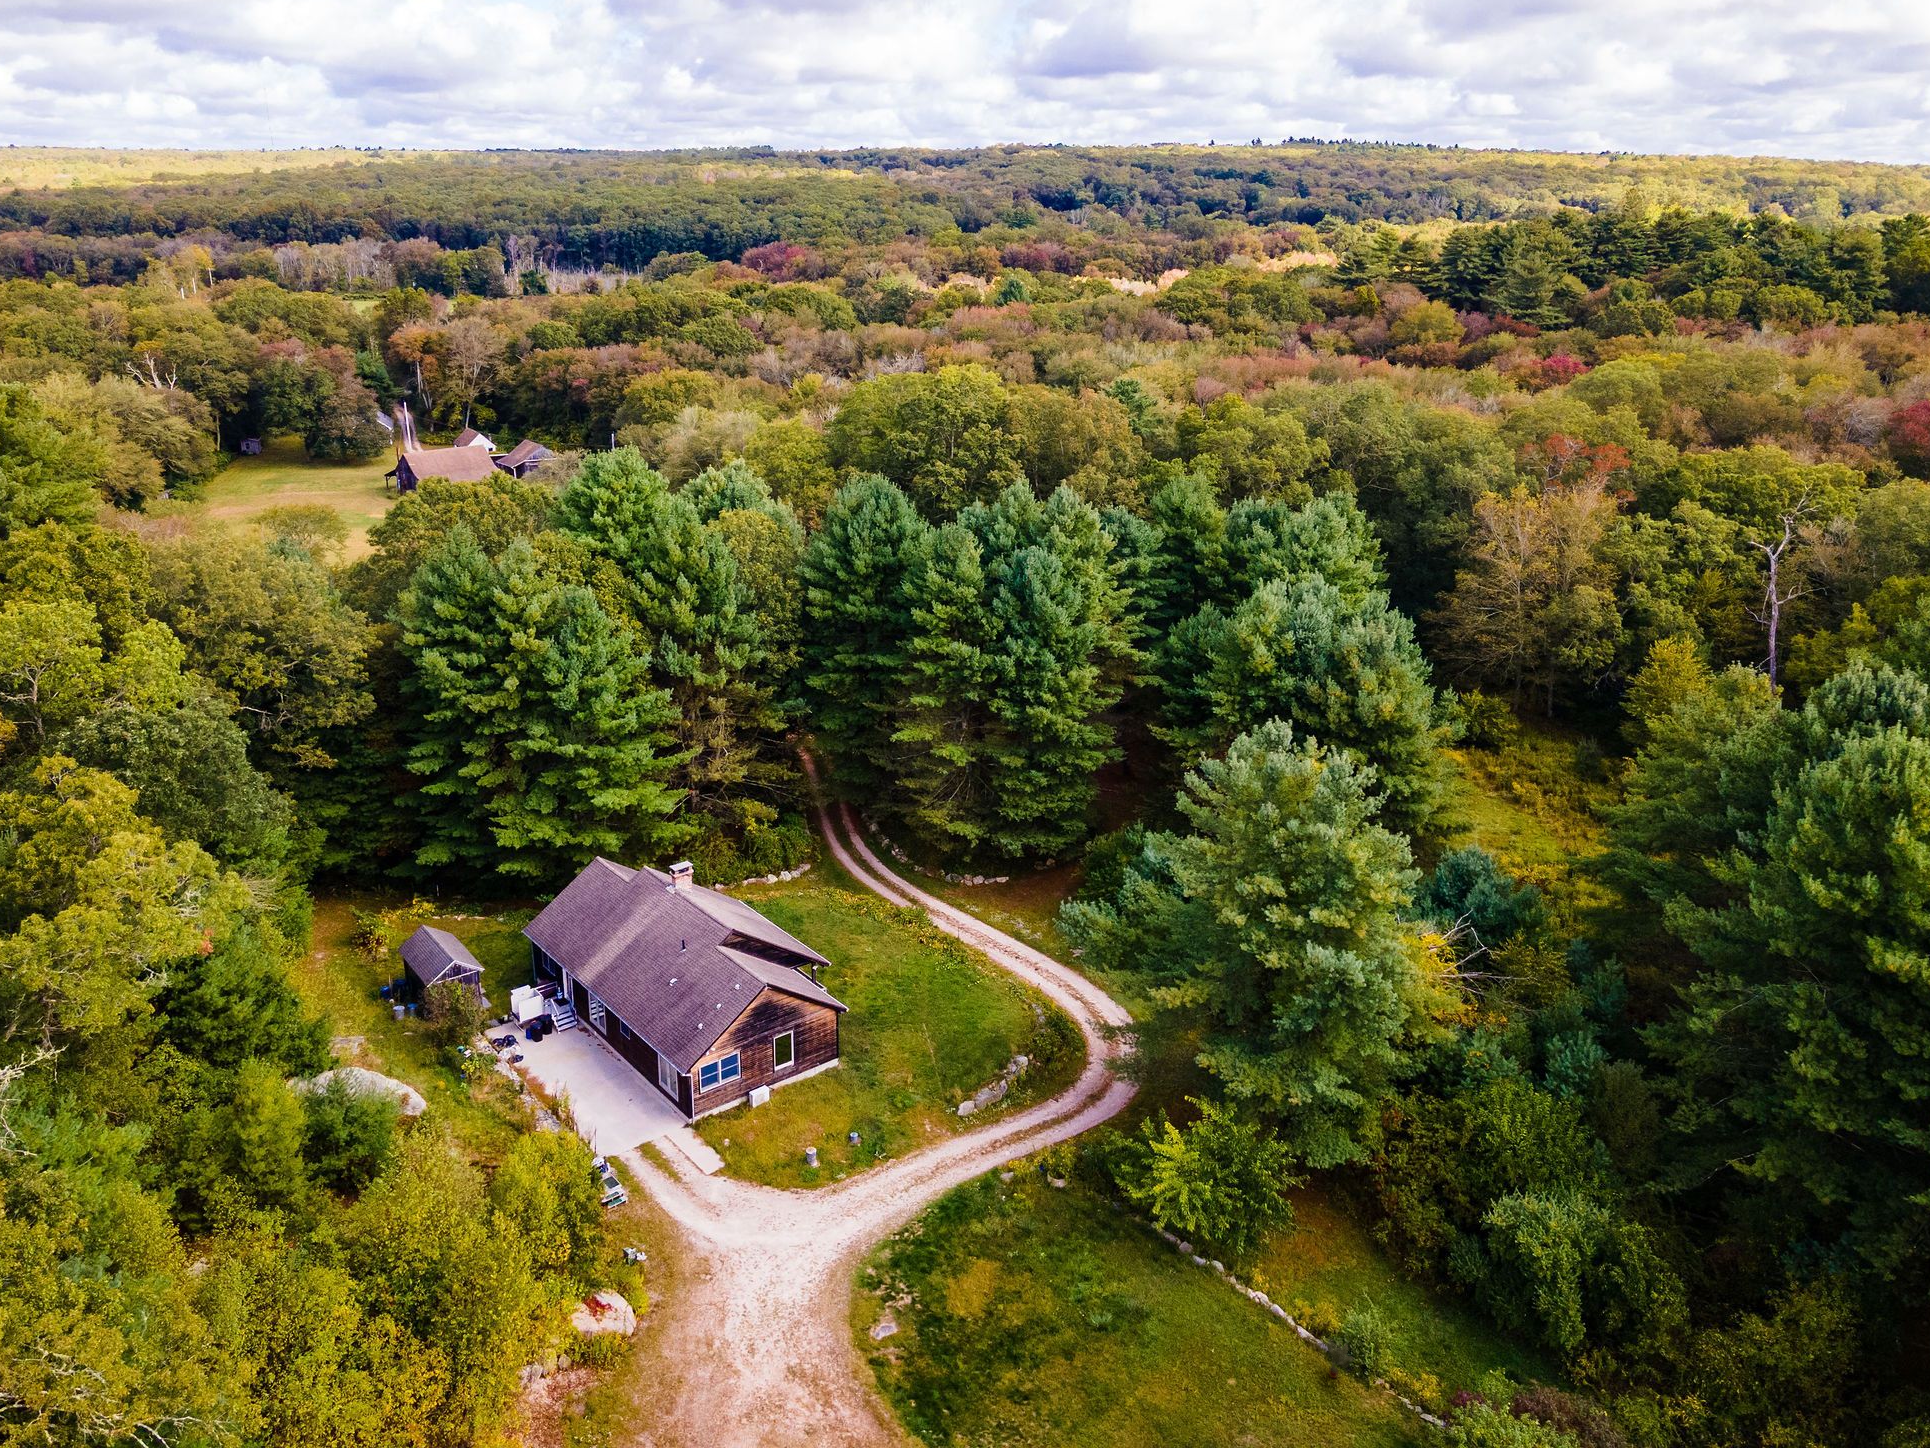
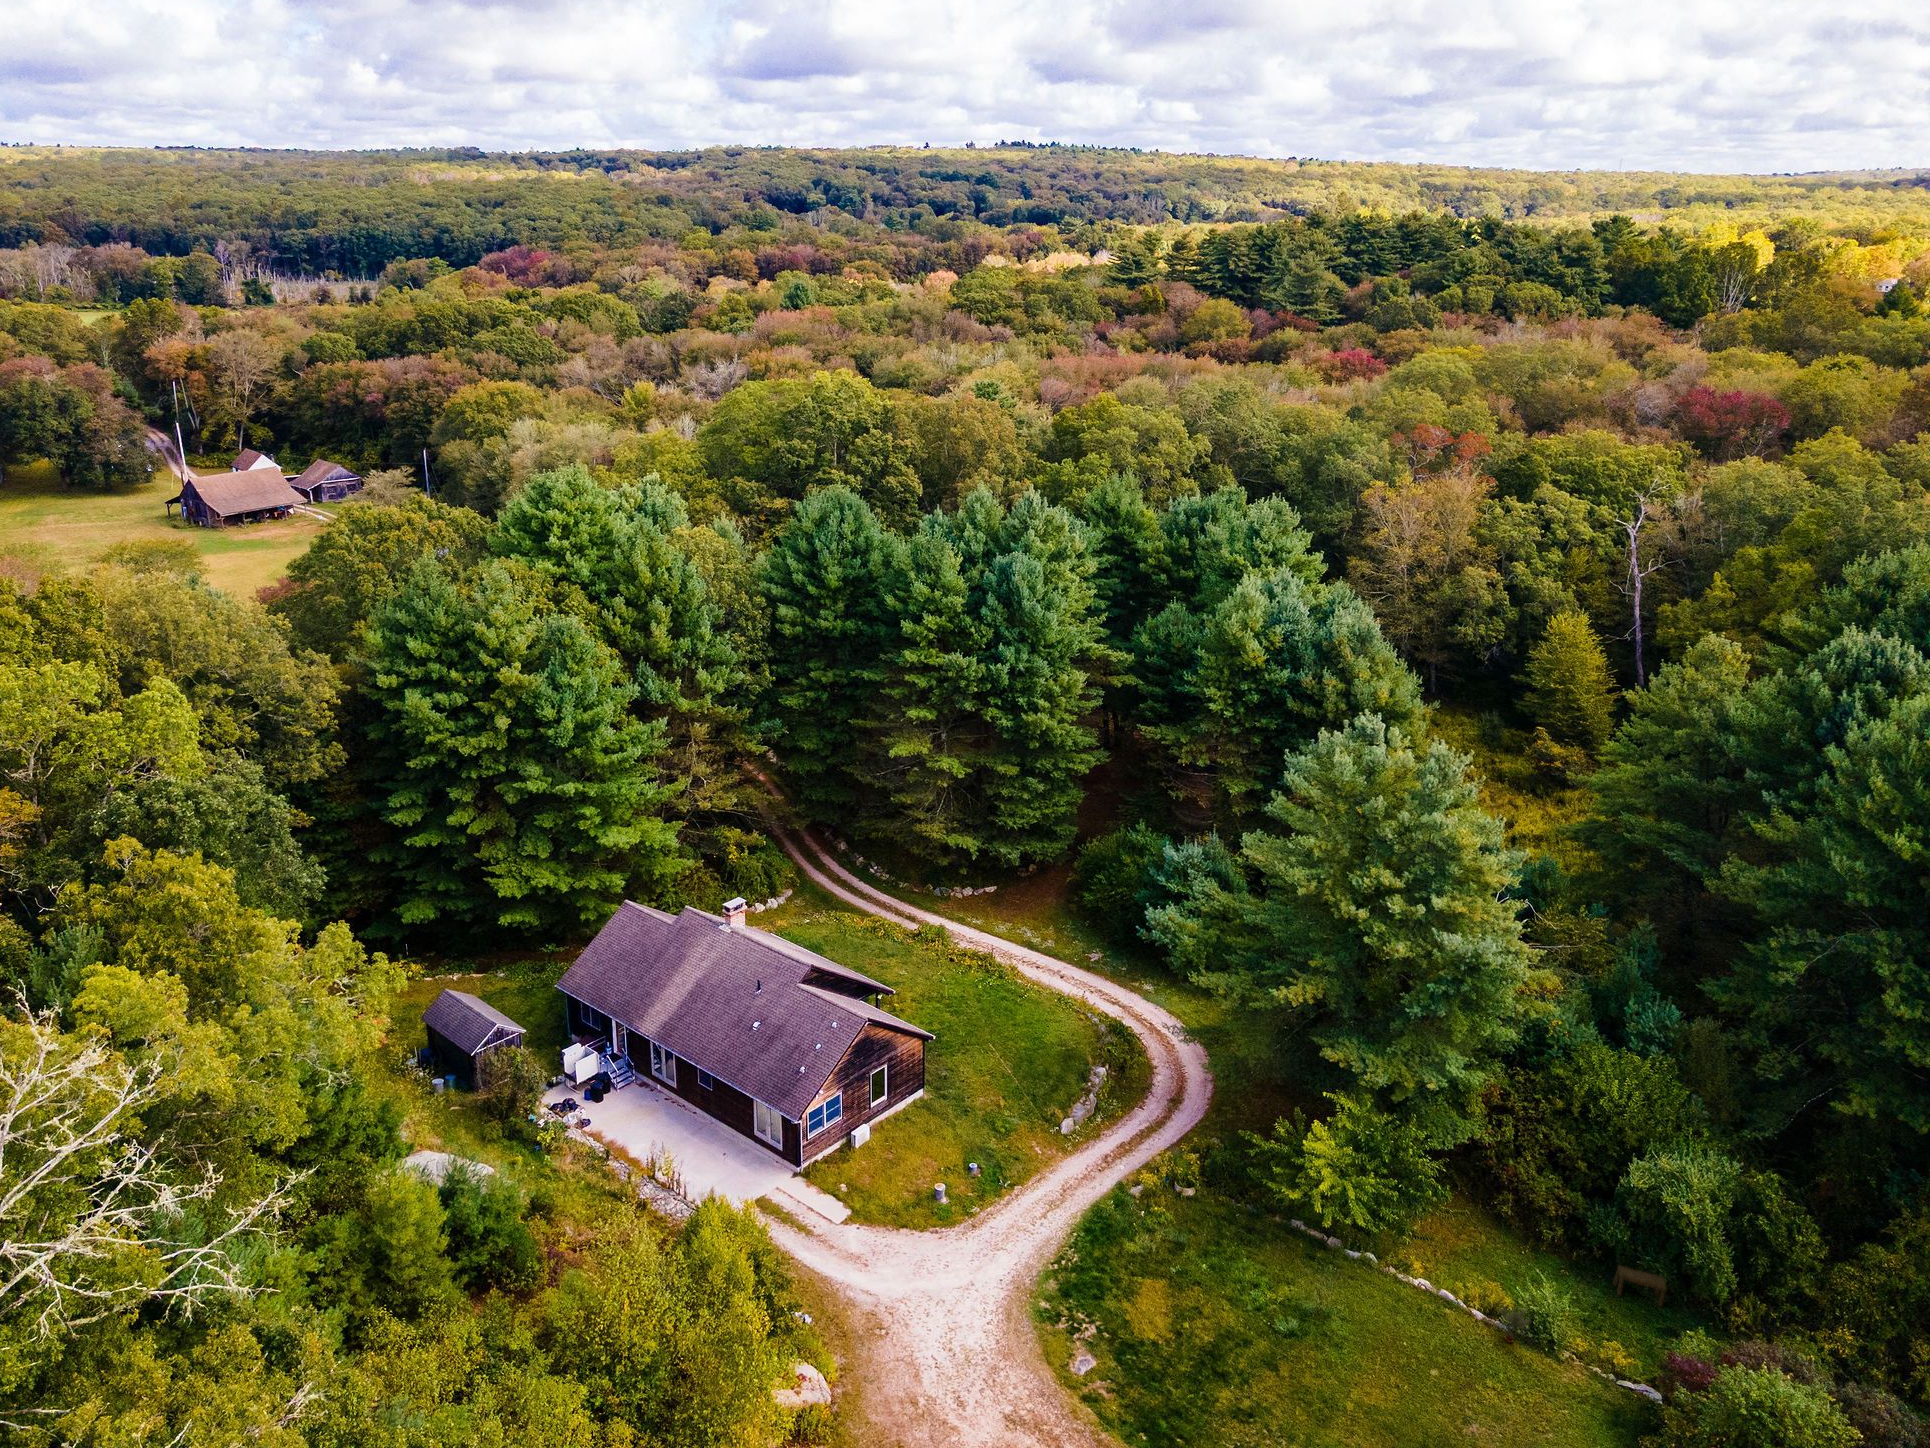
bench: none [1479,1319,1532,1369] -> present [1614,1266,1667,1307]

